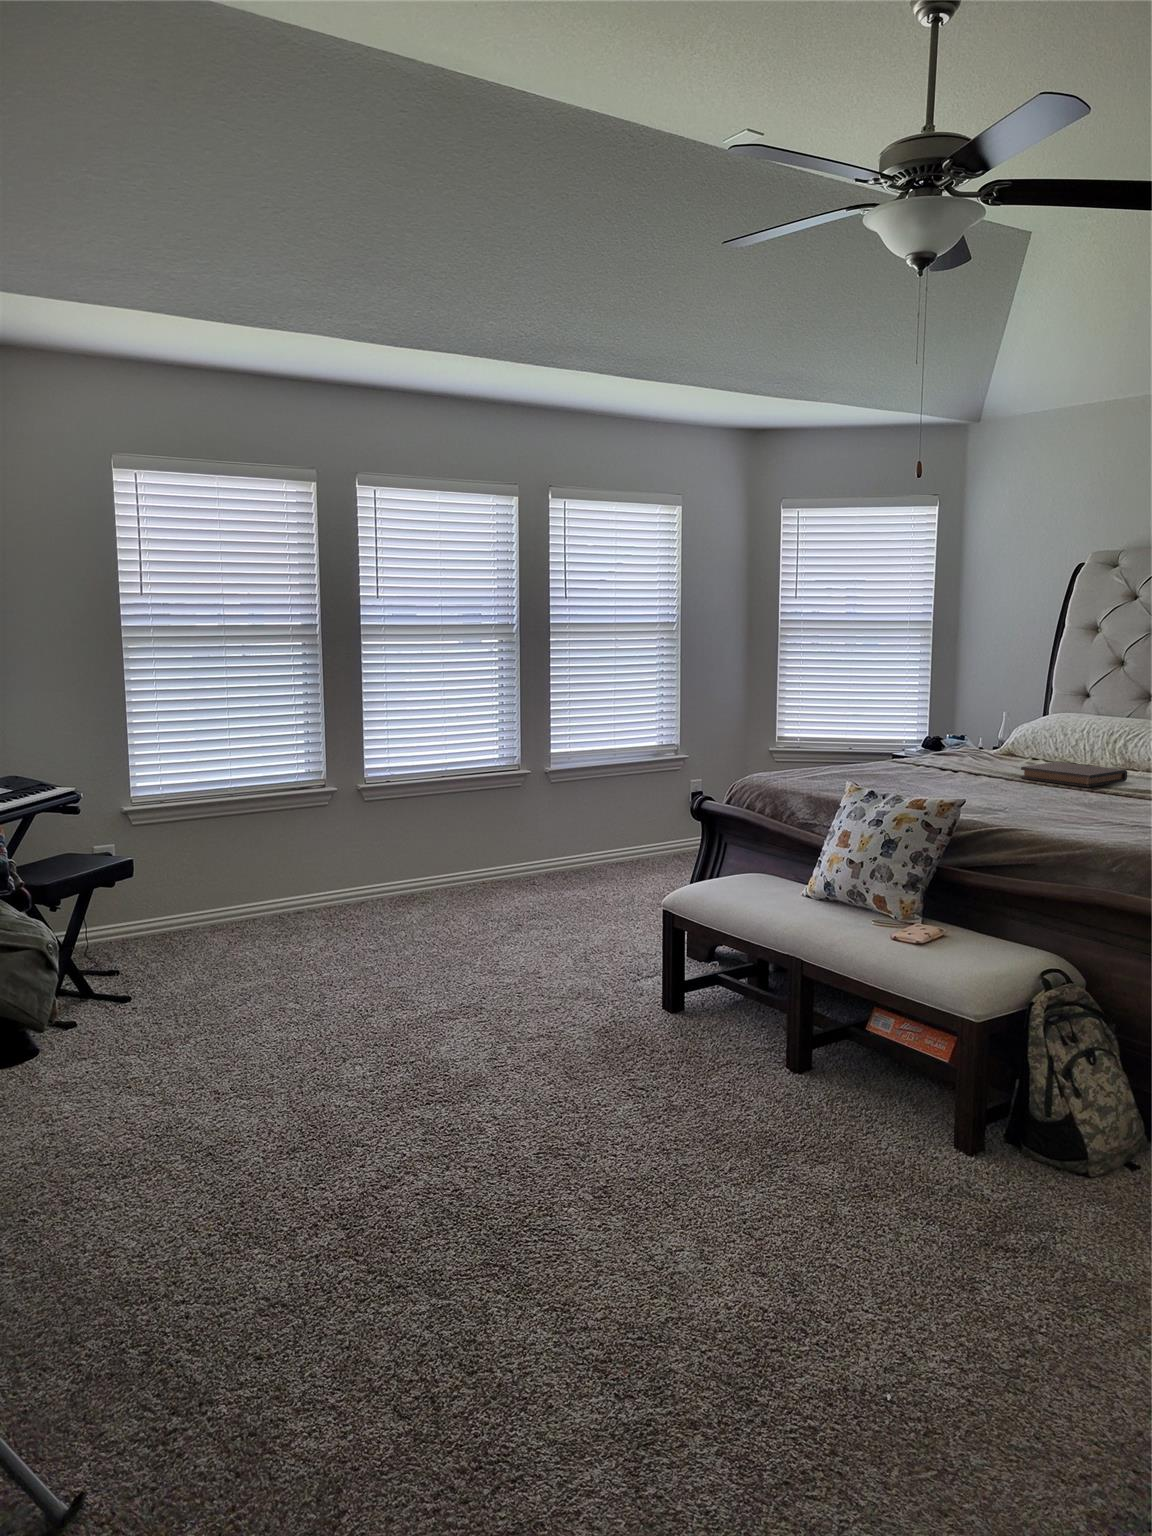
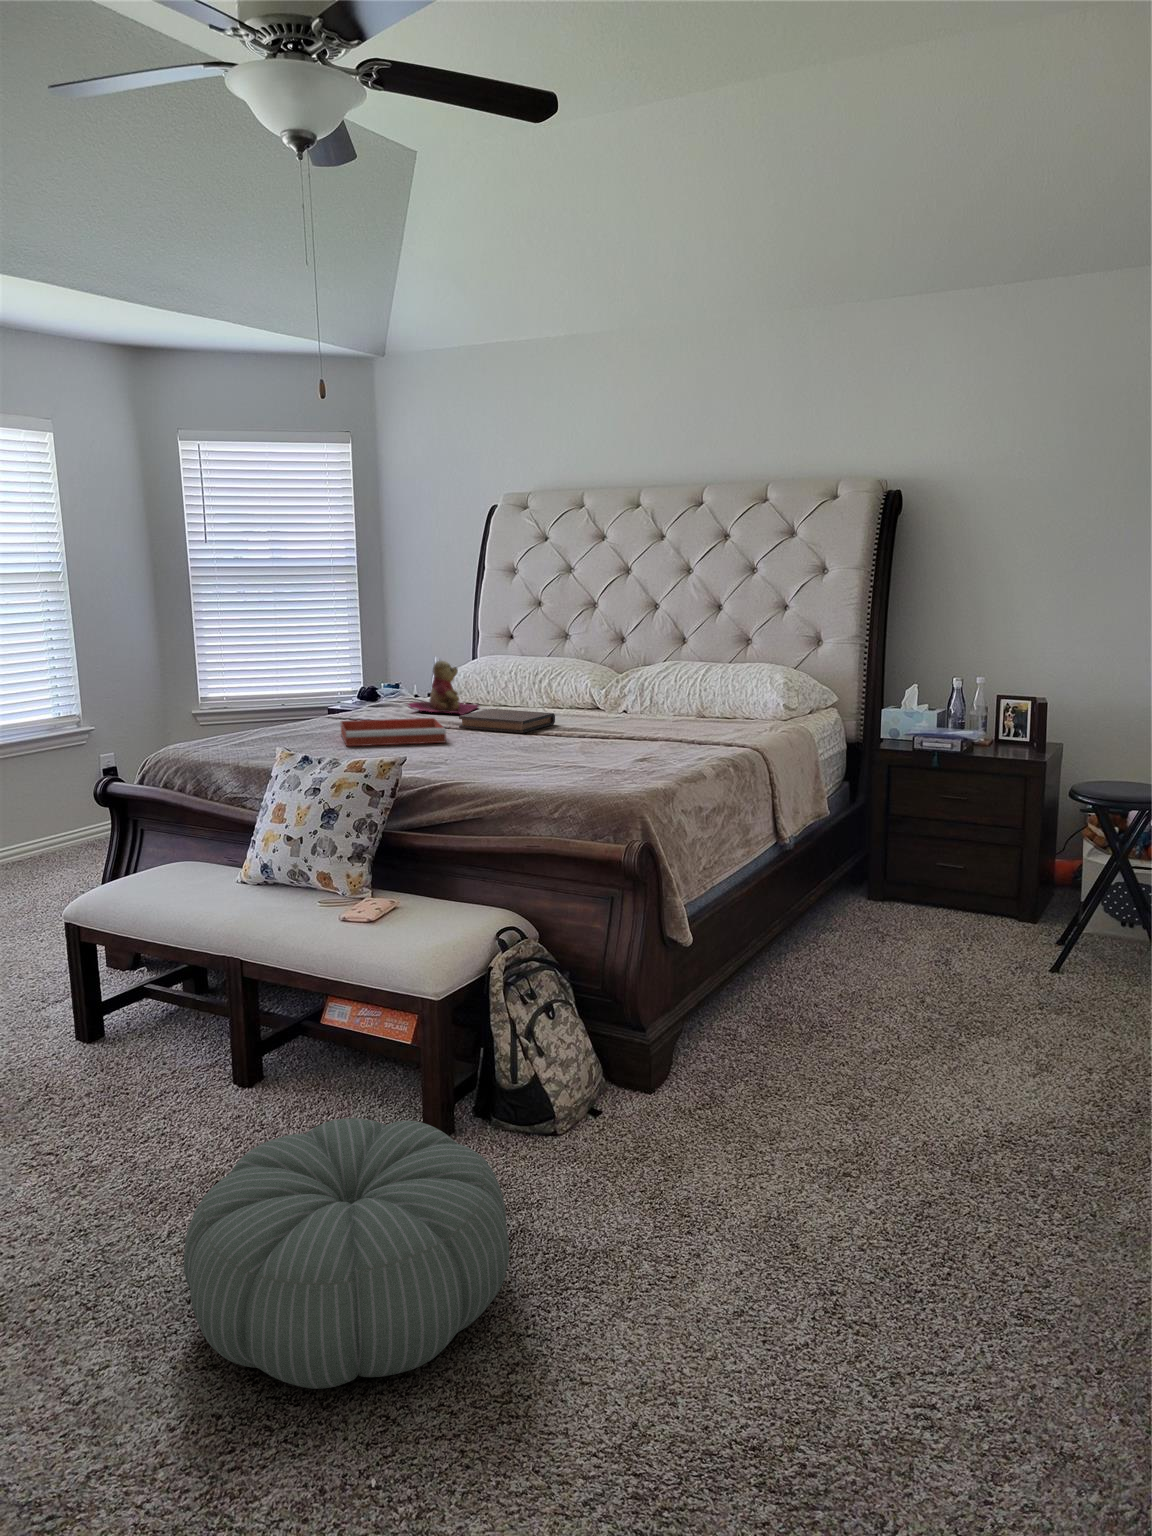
teddy bear: none [968,713,1045,767] -> present [408,661,479,715]
tray: none [903,764,1006,791] -> present [341,718,446,746]
pouf: none [745,1104,1029,1324] -> present [184,1118,509,1389]

